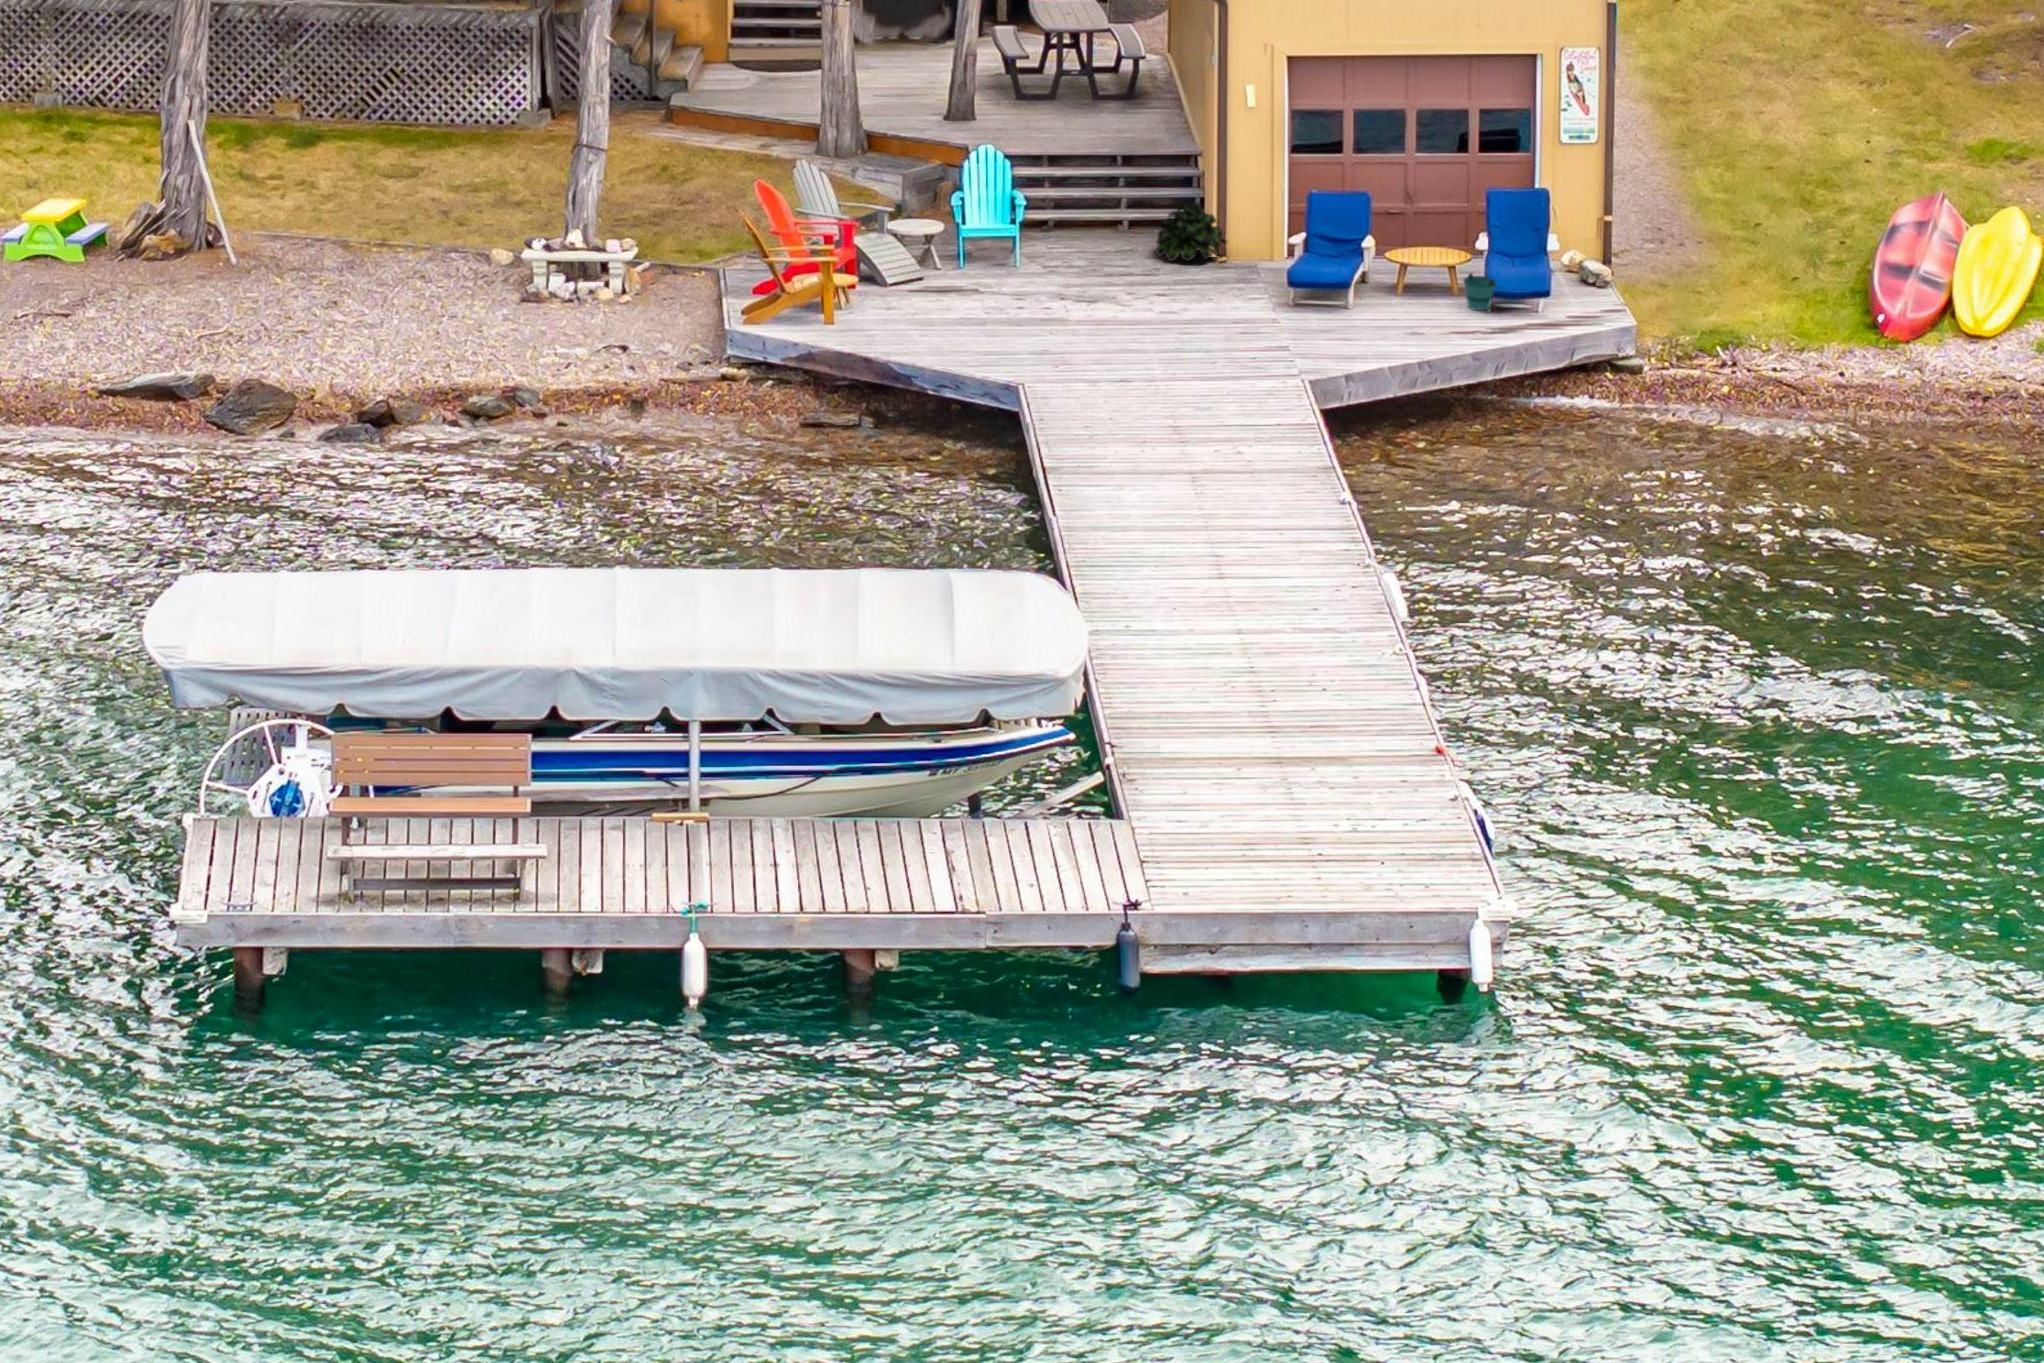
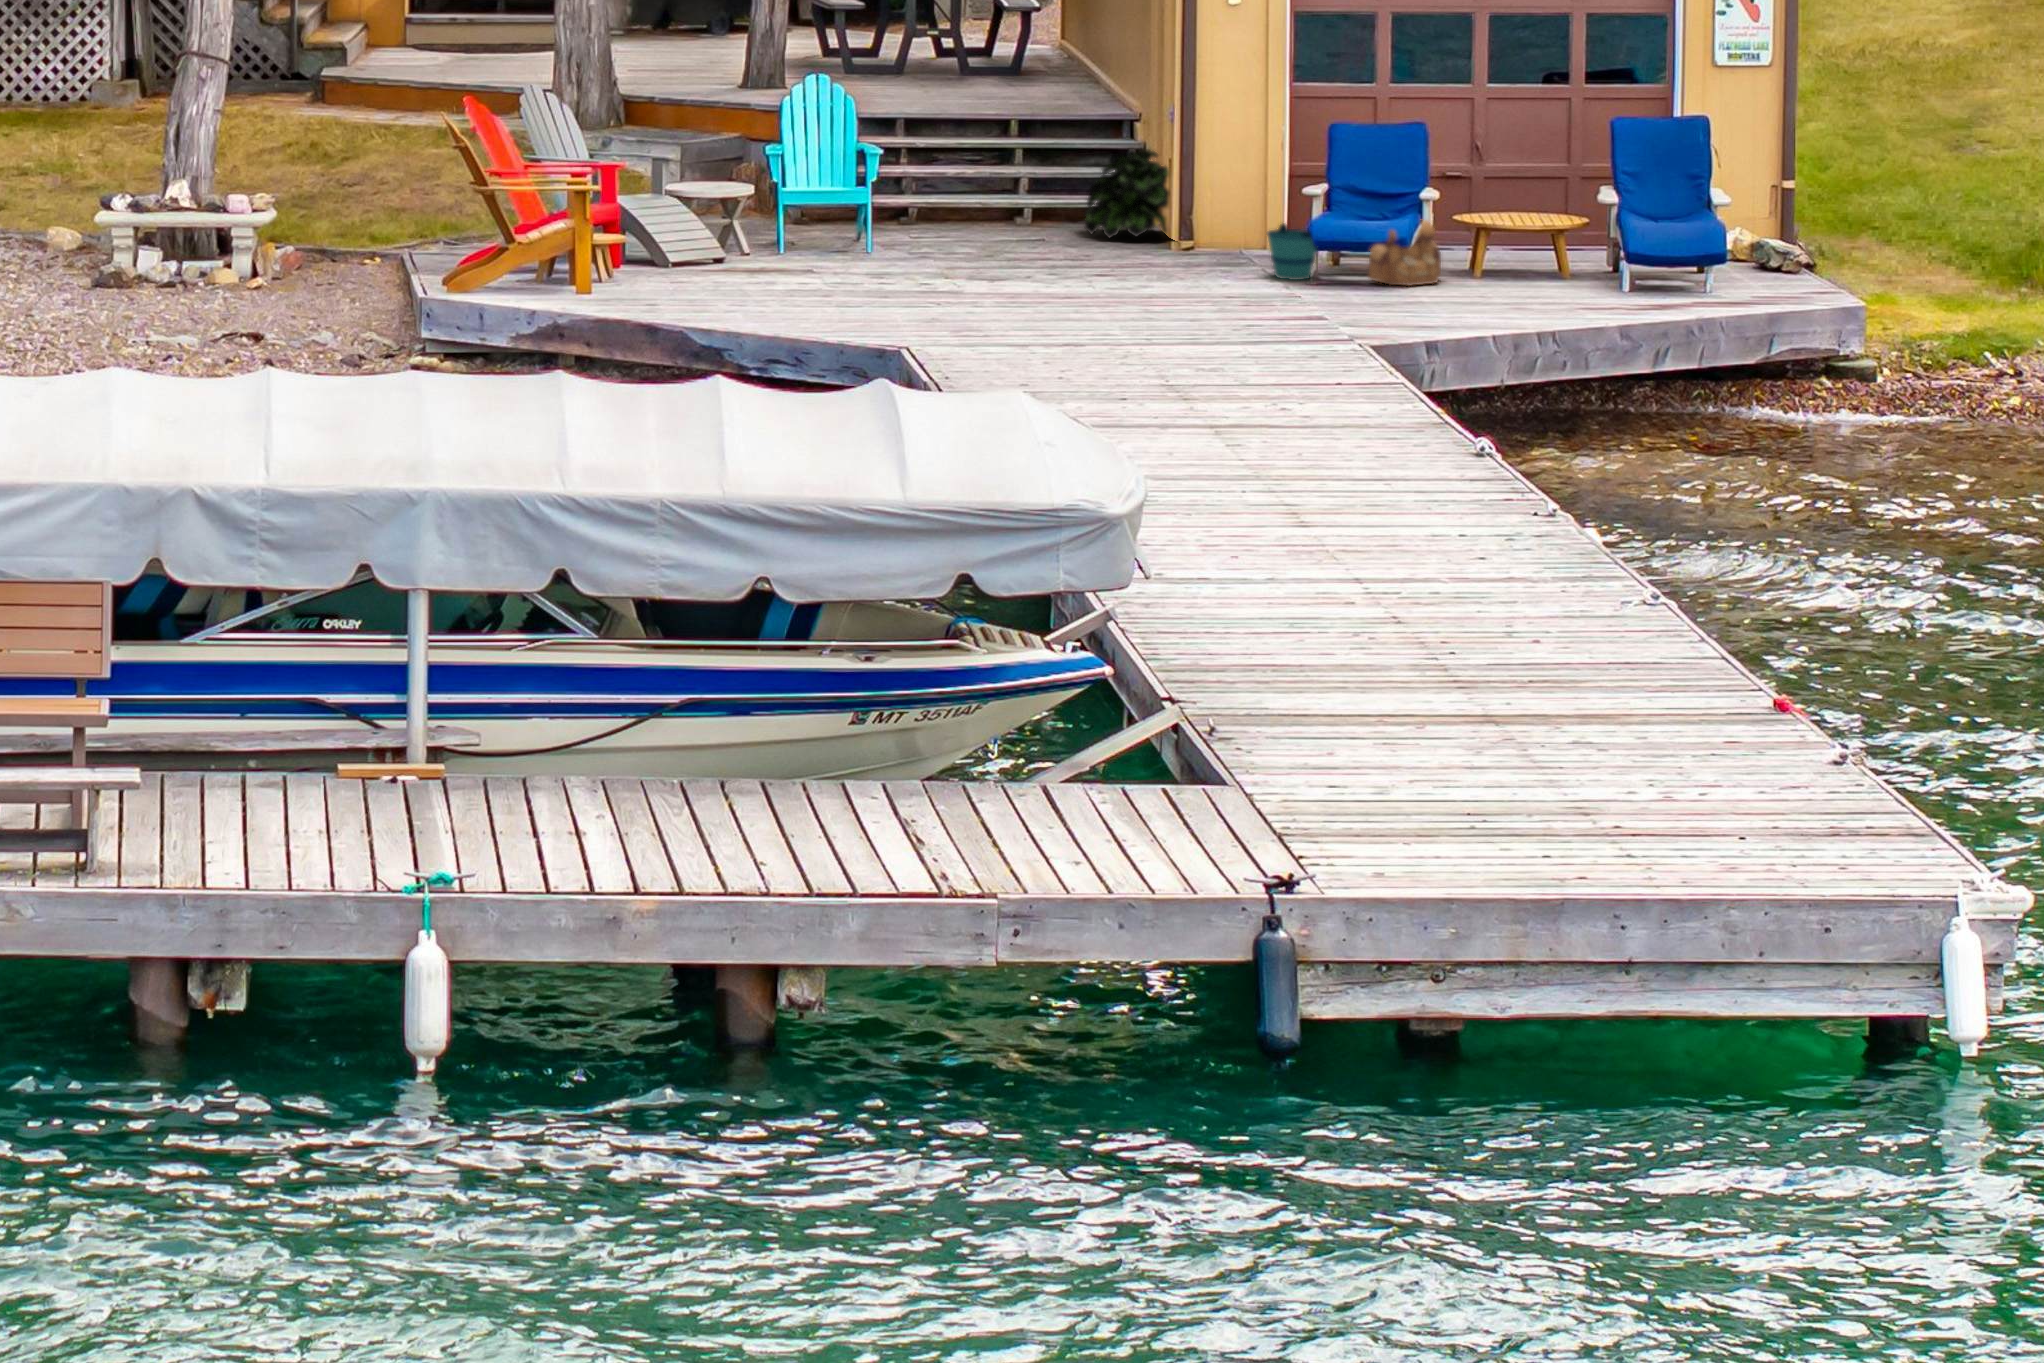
backpack: none [1321,273,1367,317] -> present [1369,220,1441,286]
bucket: present [1464,273,1497,310] -> present [1267,224,1316,280]

